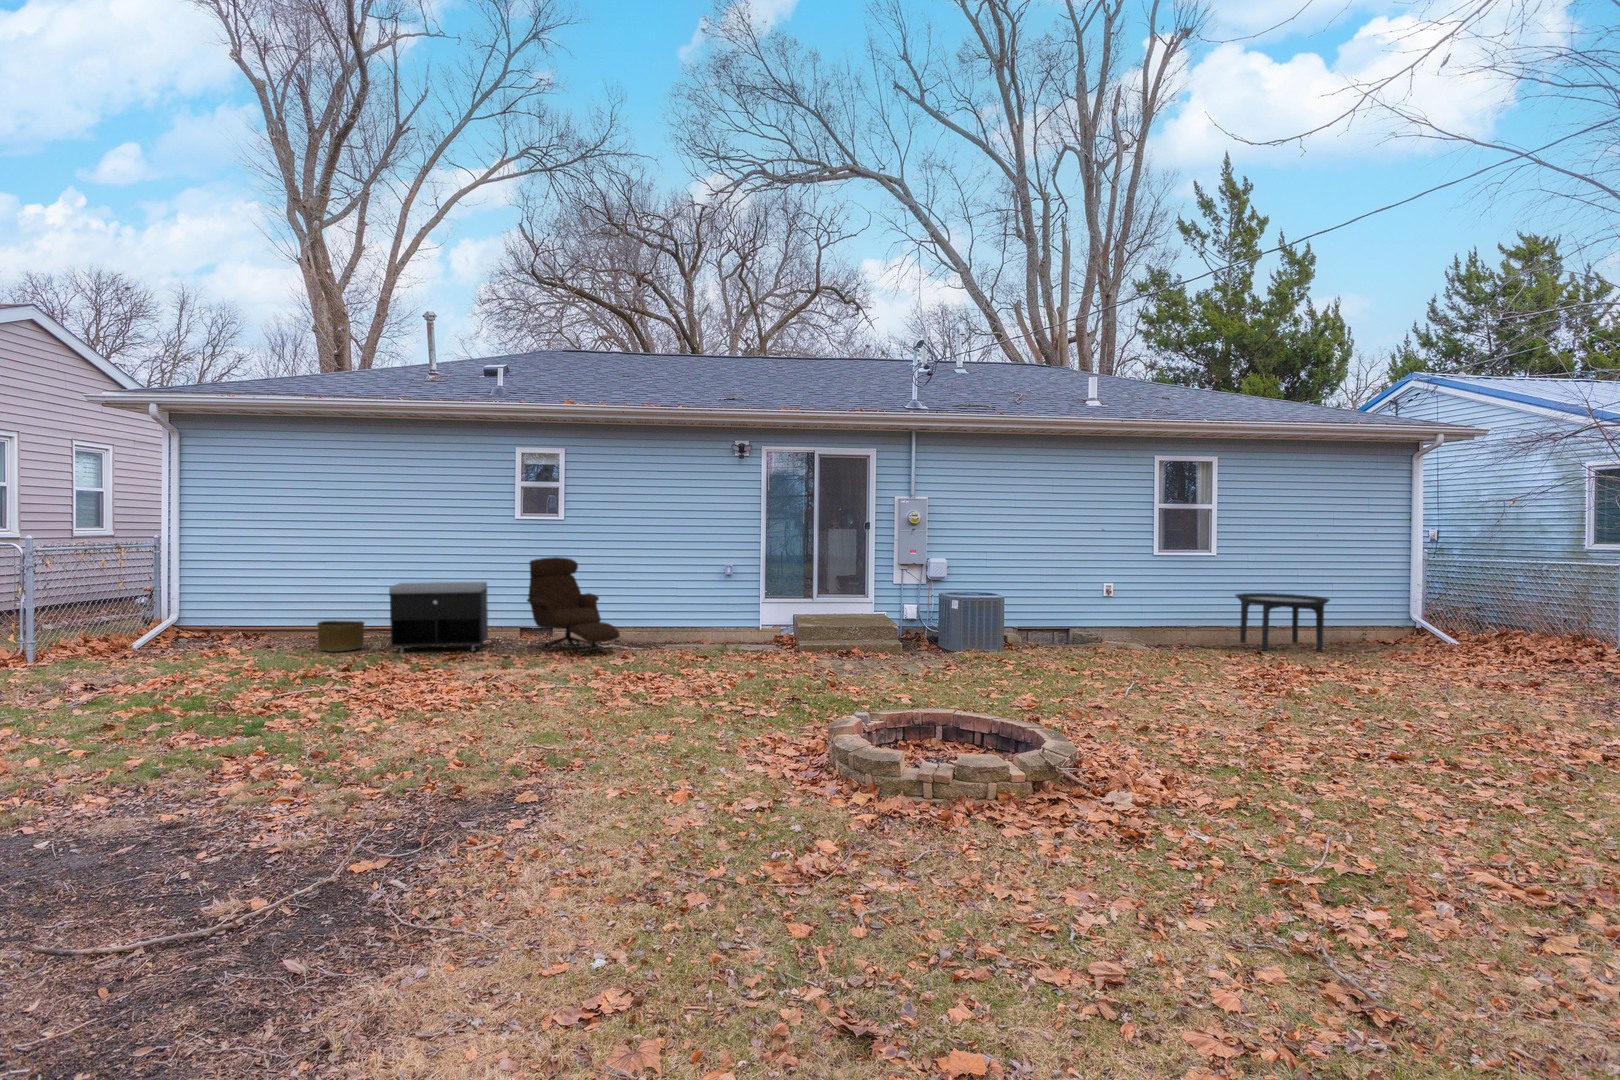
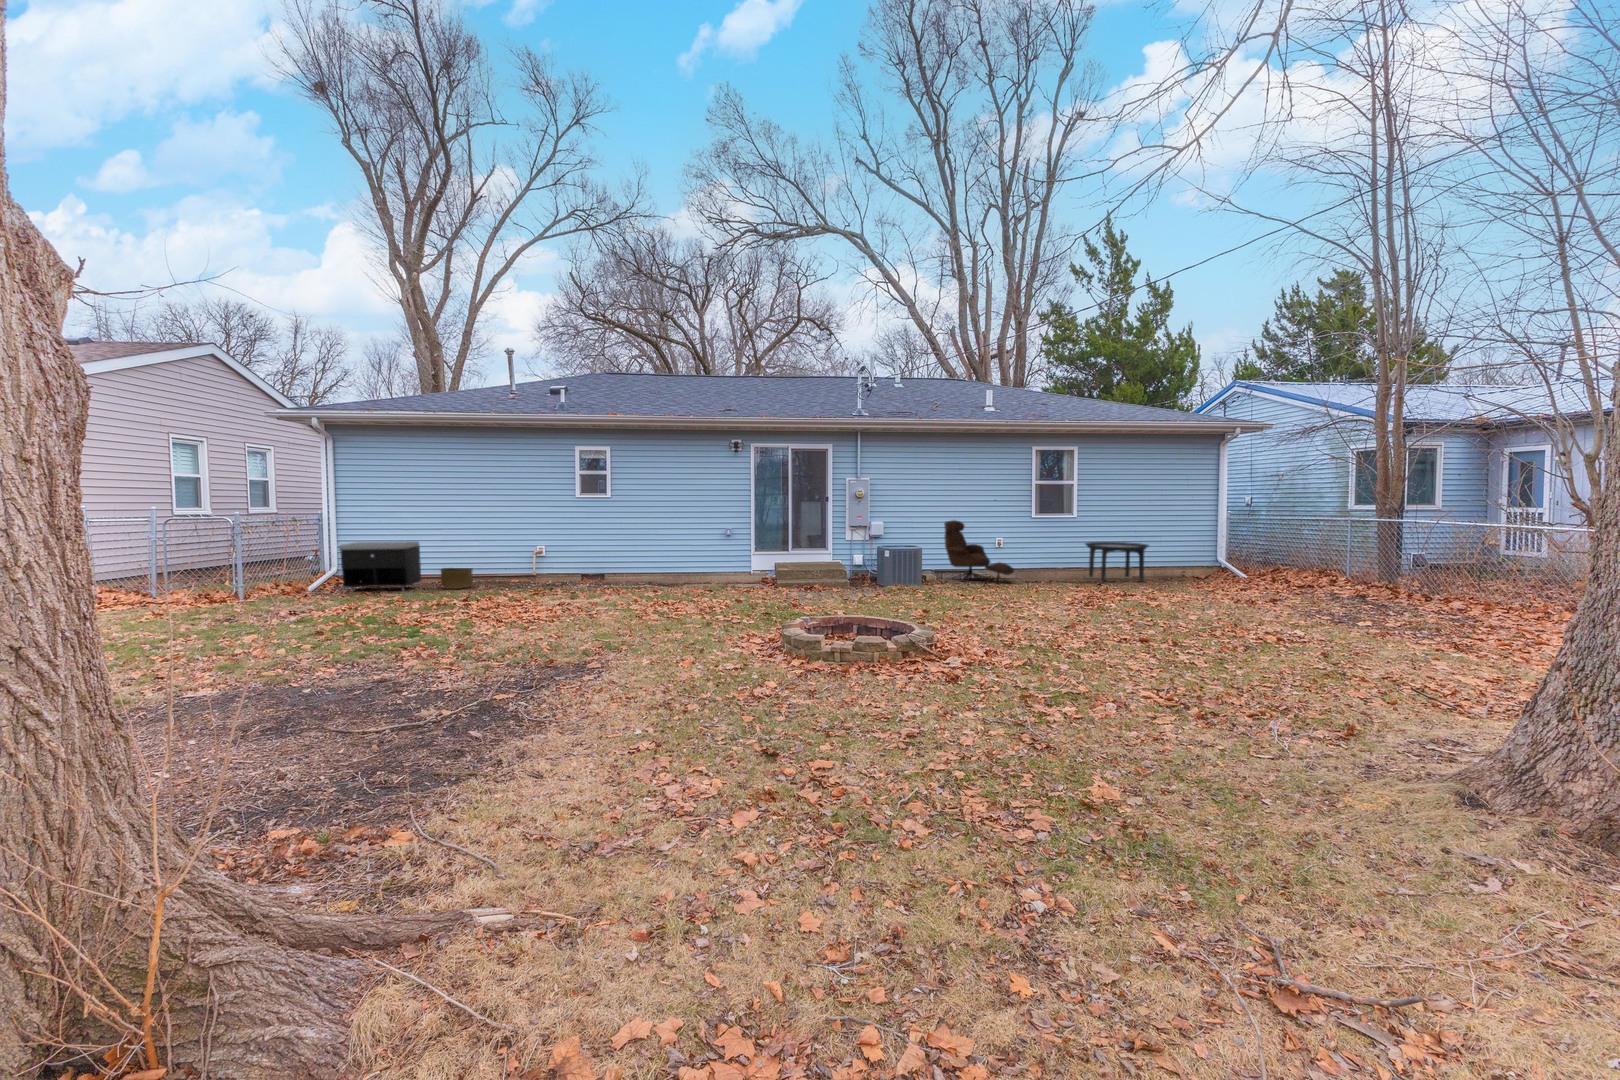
lounge chair: present [527,557,620,655] -> present [944,520,1014,583]
storage bench: present [389,582,488,652] -> present [339,541,421,591]

